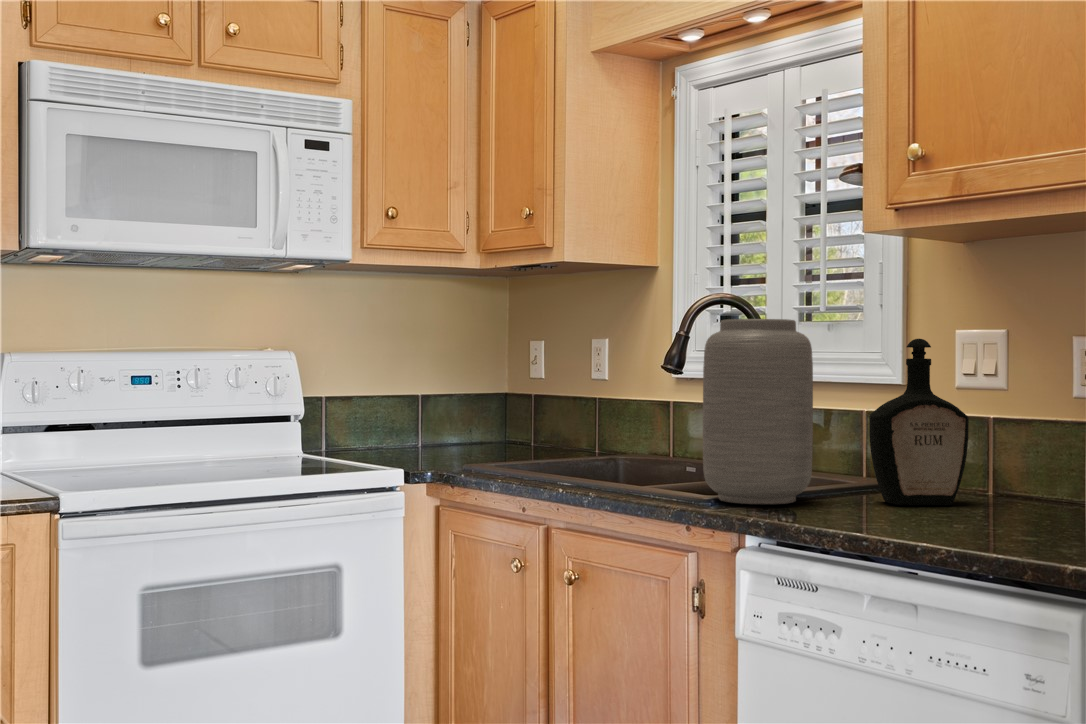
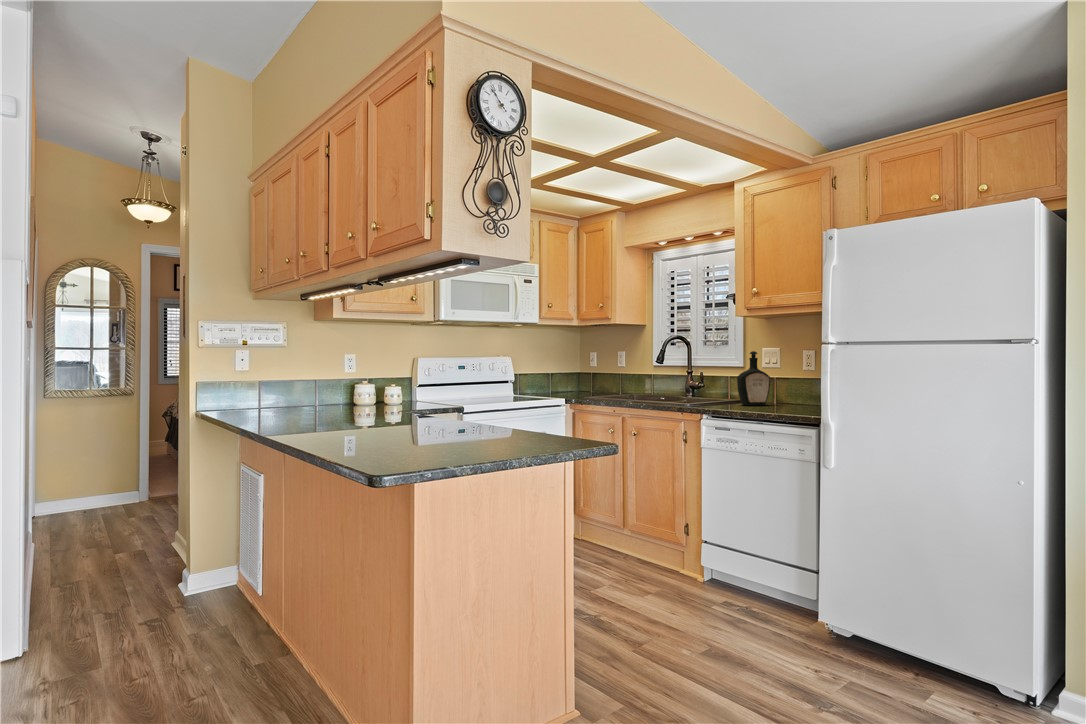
vase: present [703,319,813,504] -> none [682,345,719,406]

